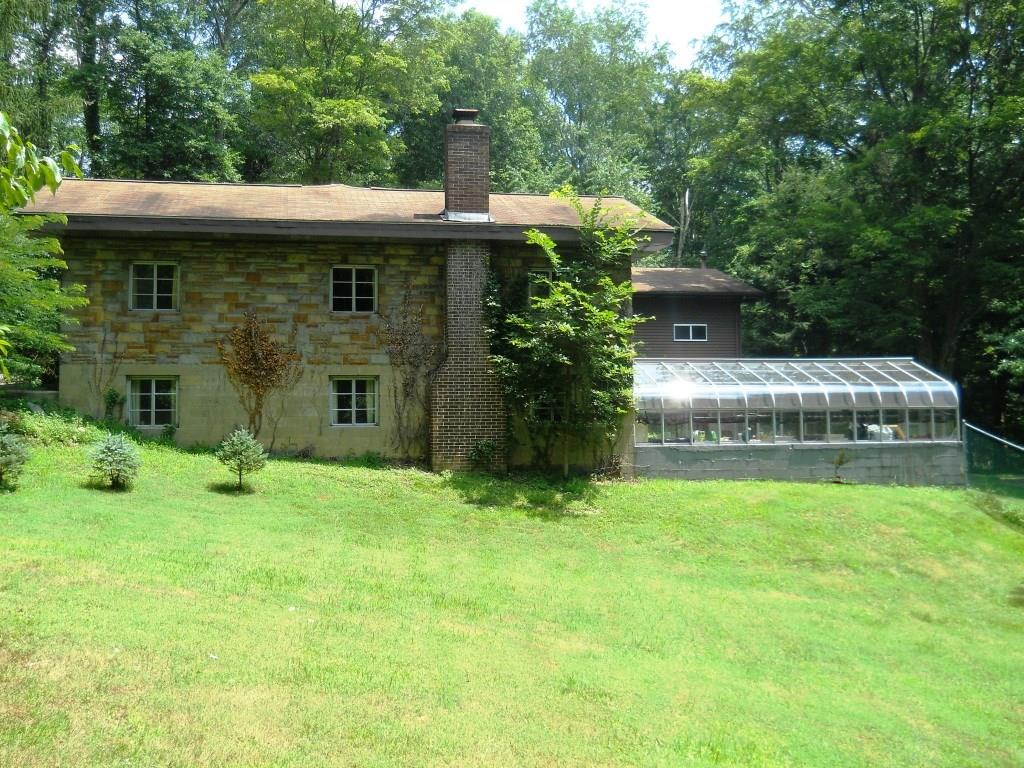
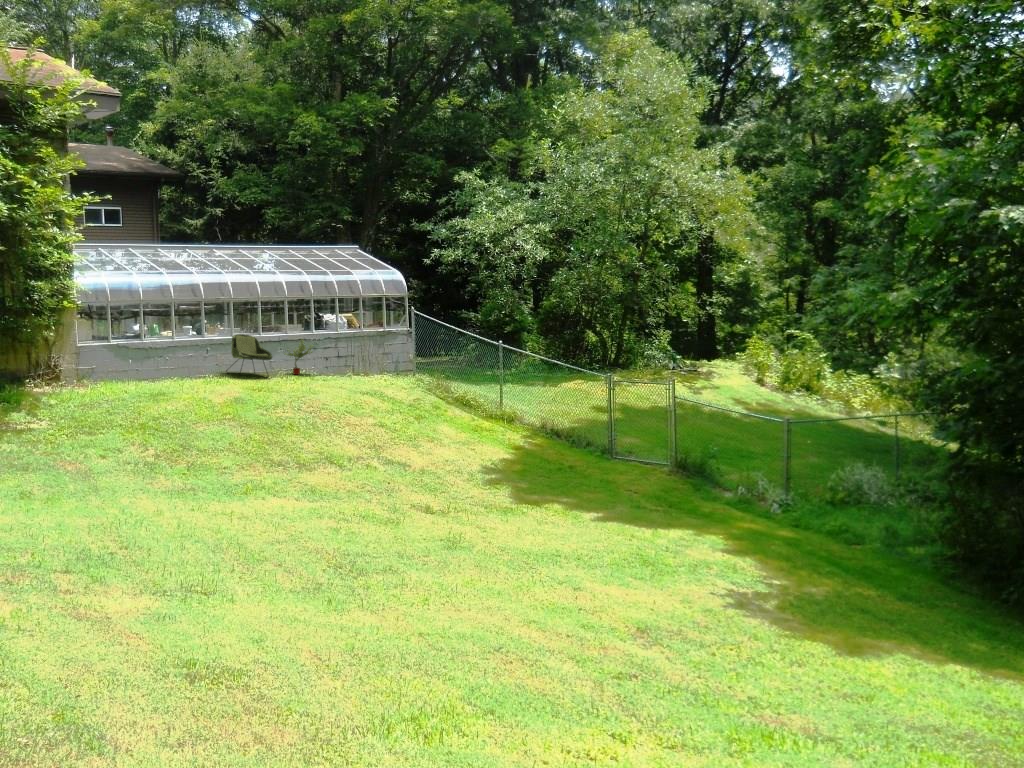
lounge chair: none [766,441,811,484] -> present [227,334,272,378]

